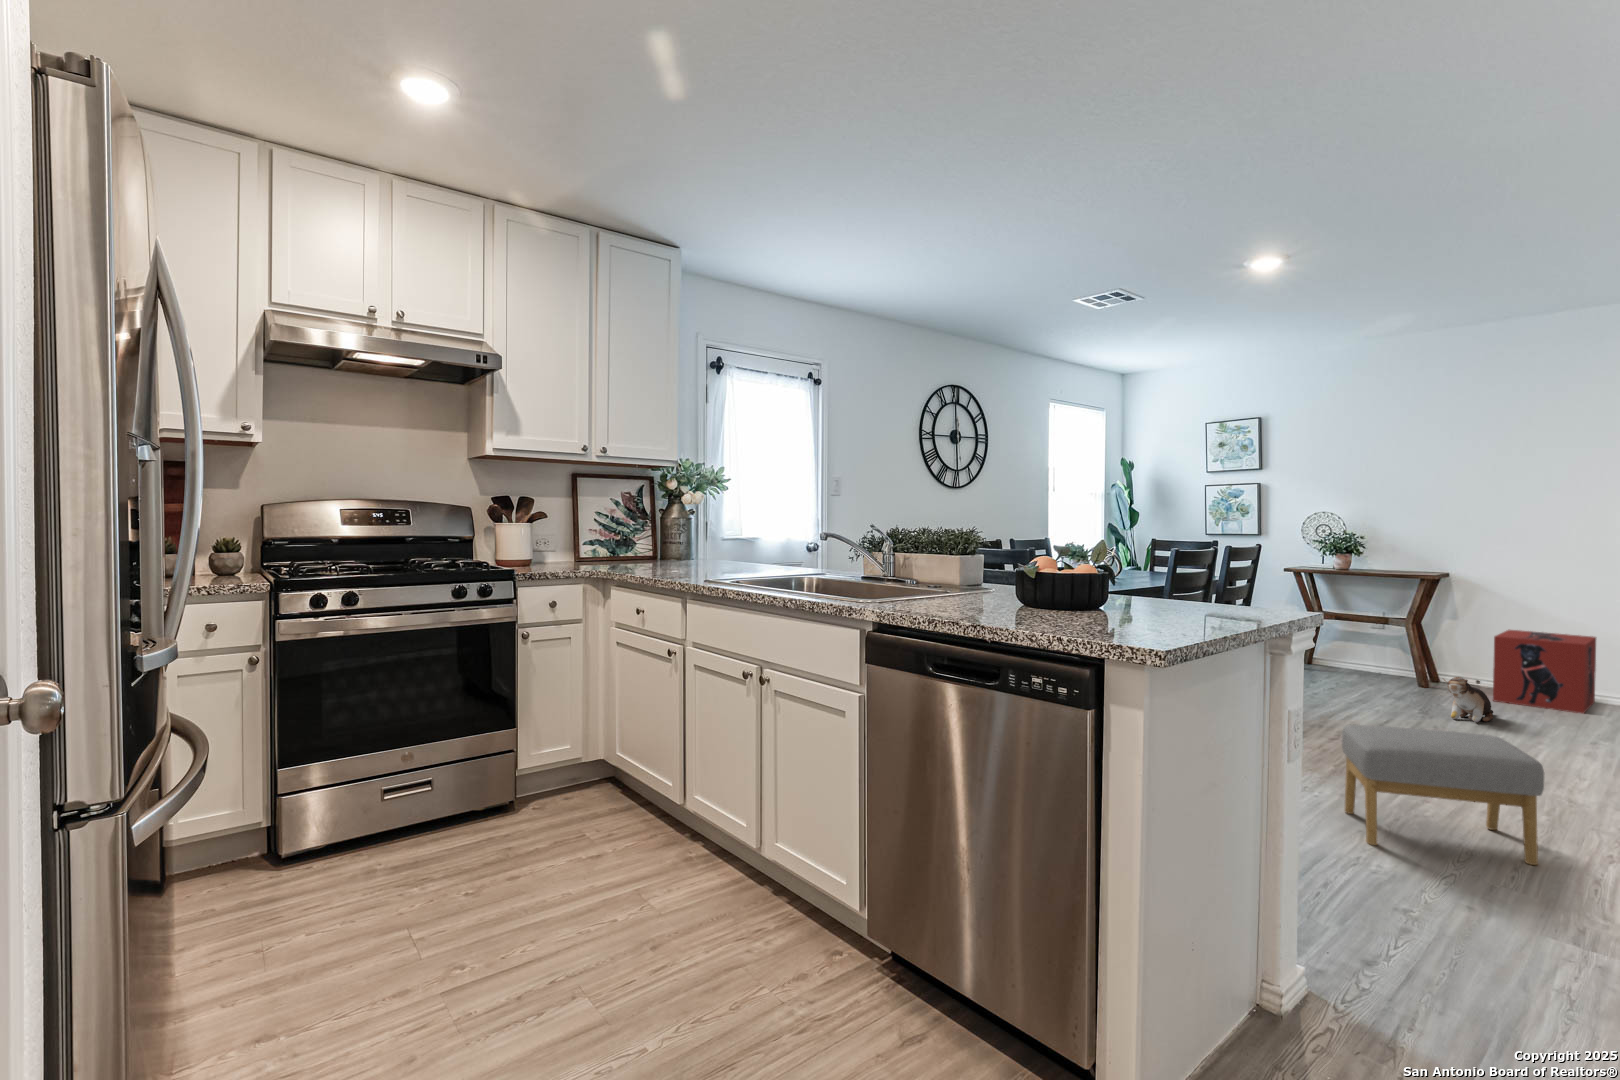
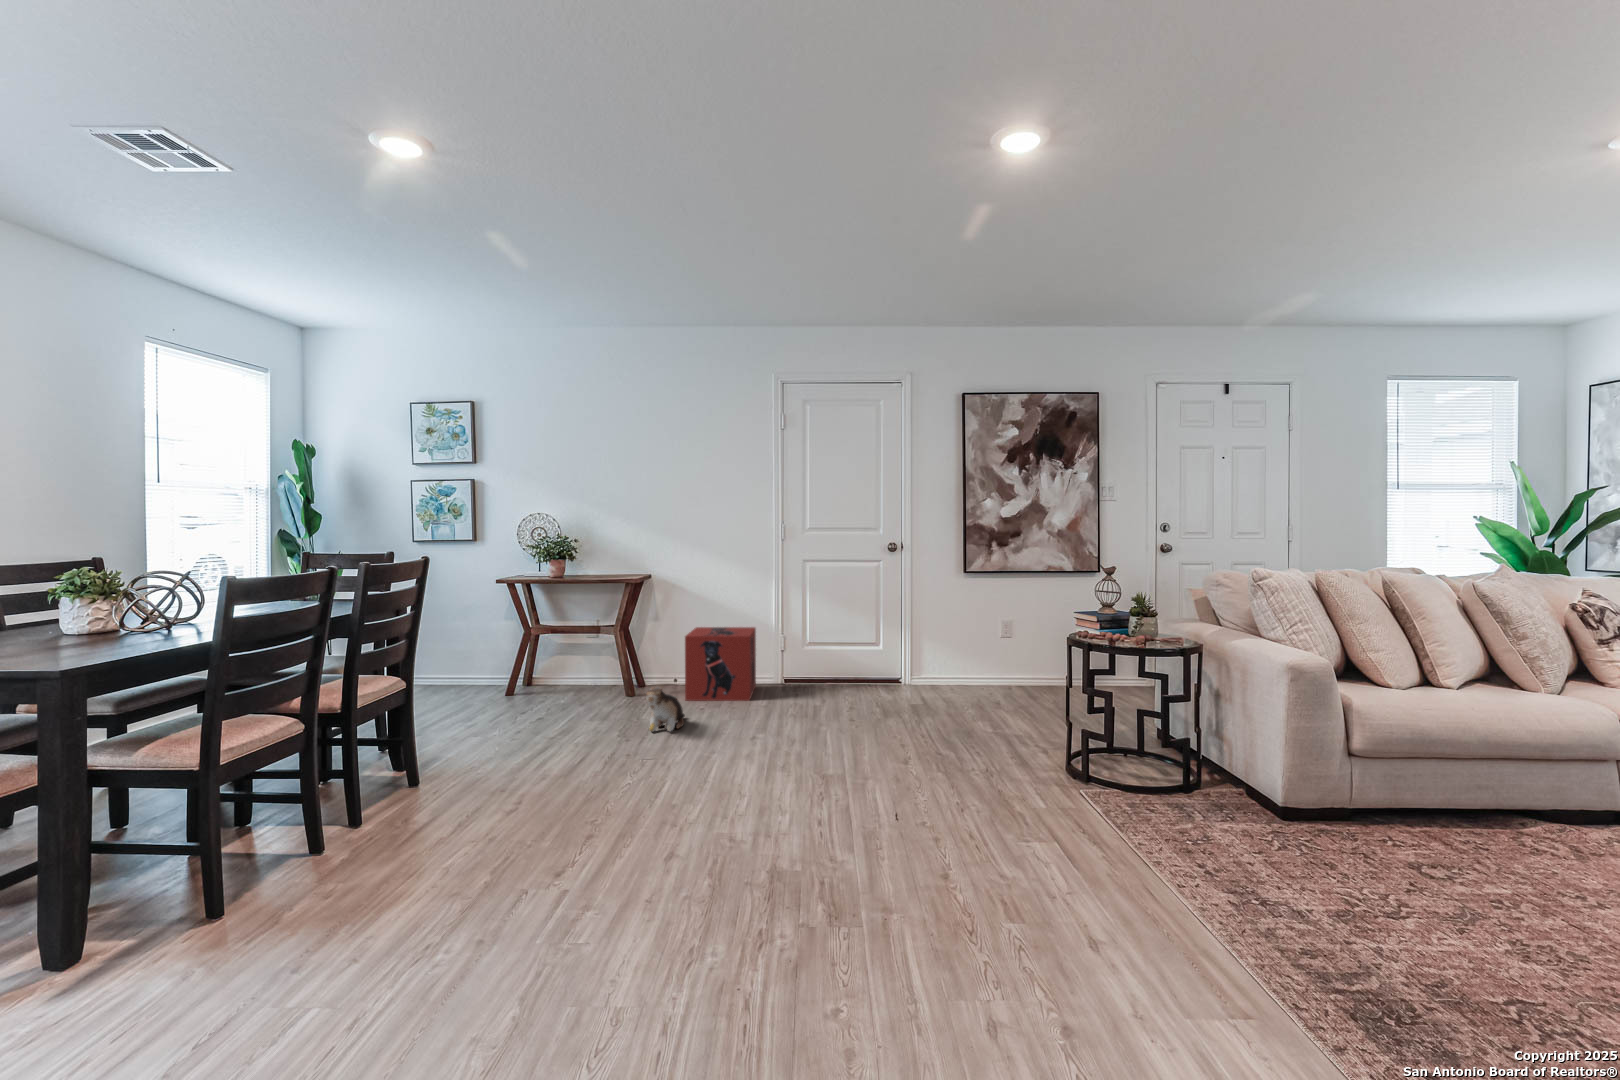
footstool: present [1342,724,1544,865] -> none [492,787,725,1029]

